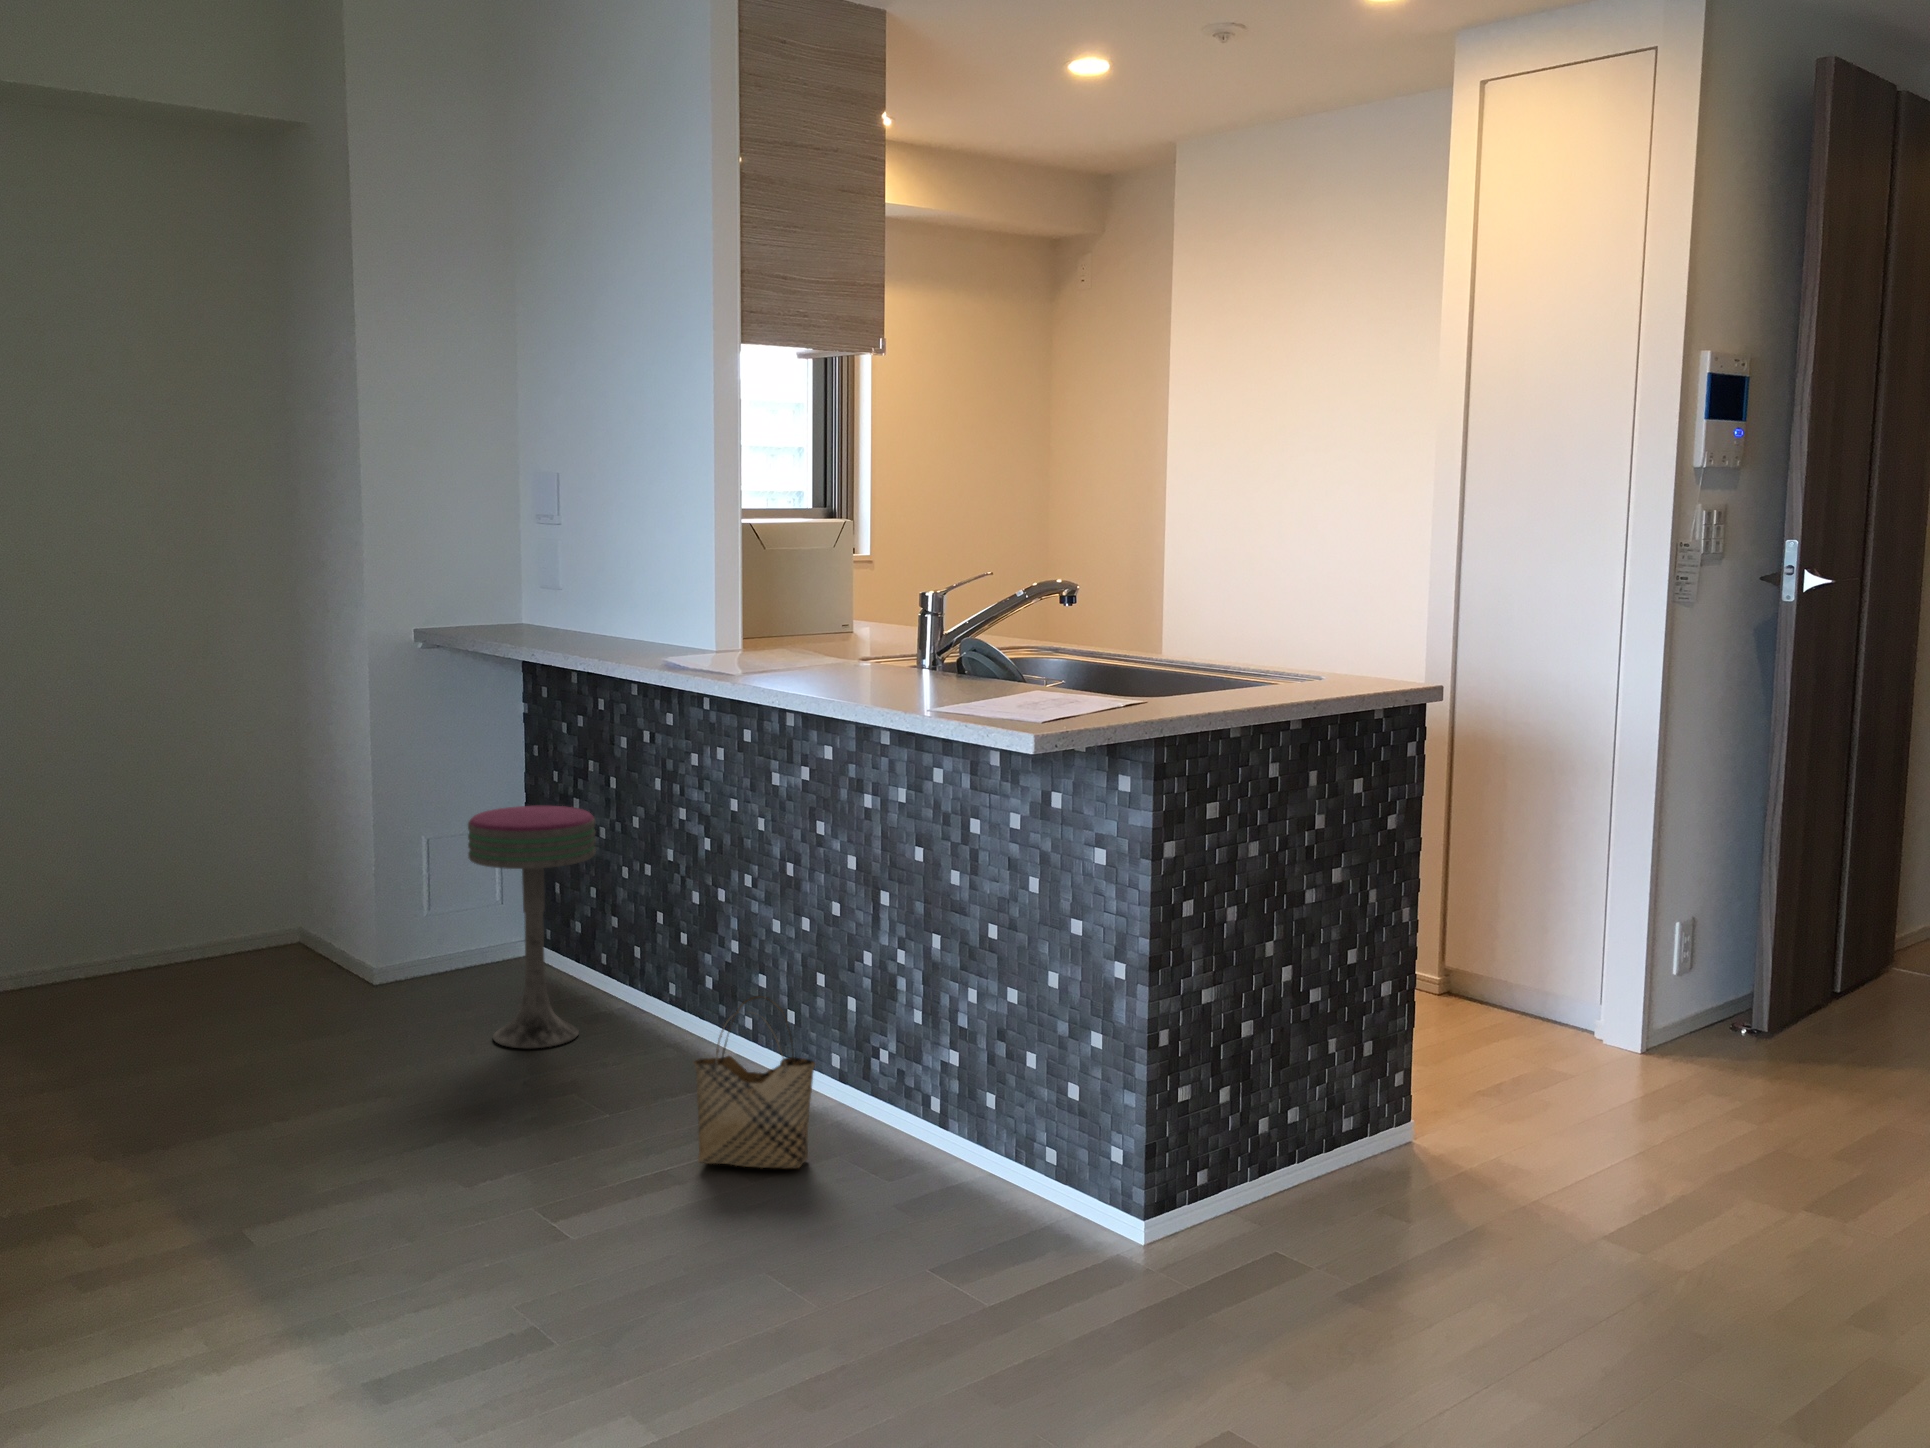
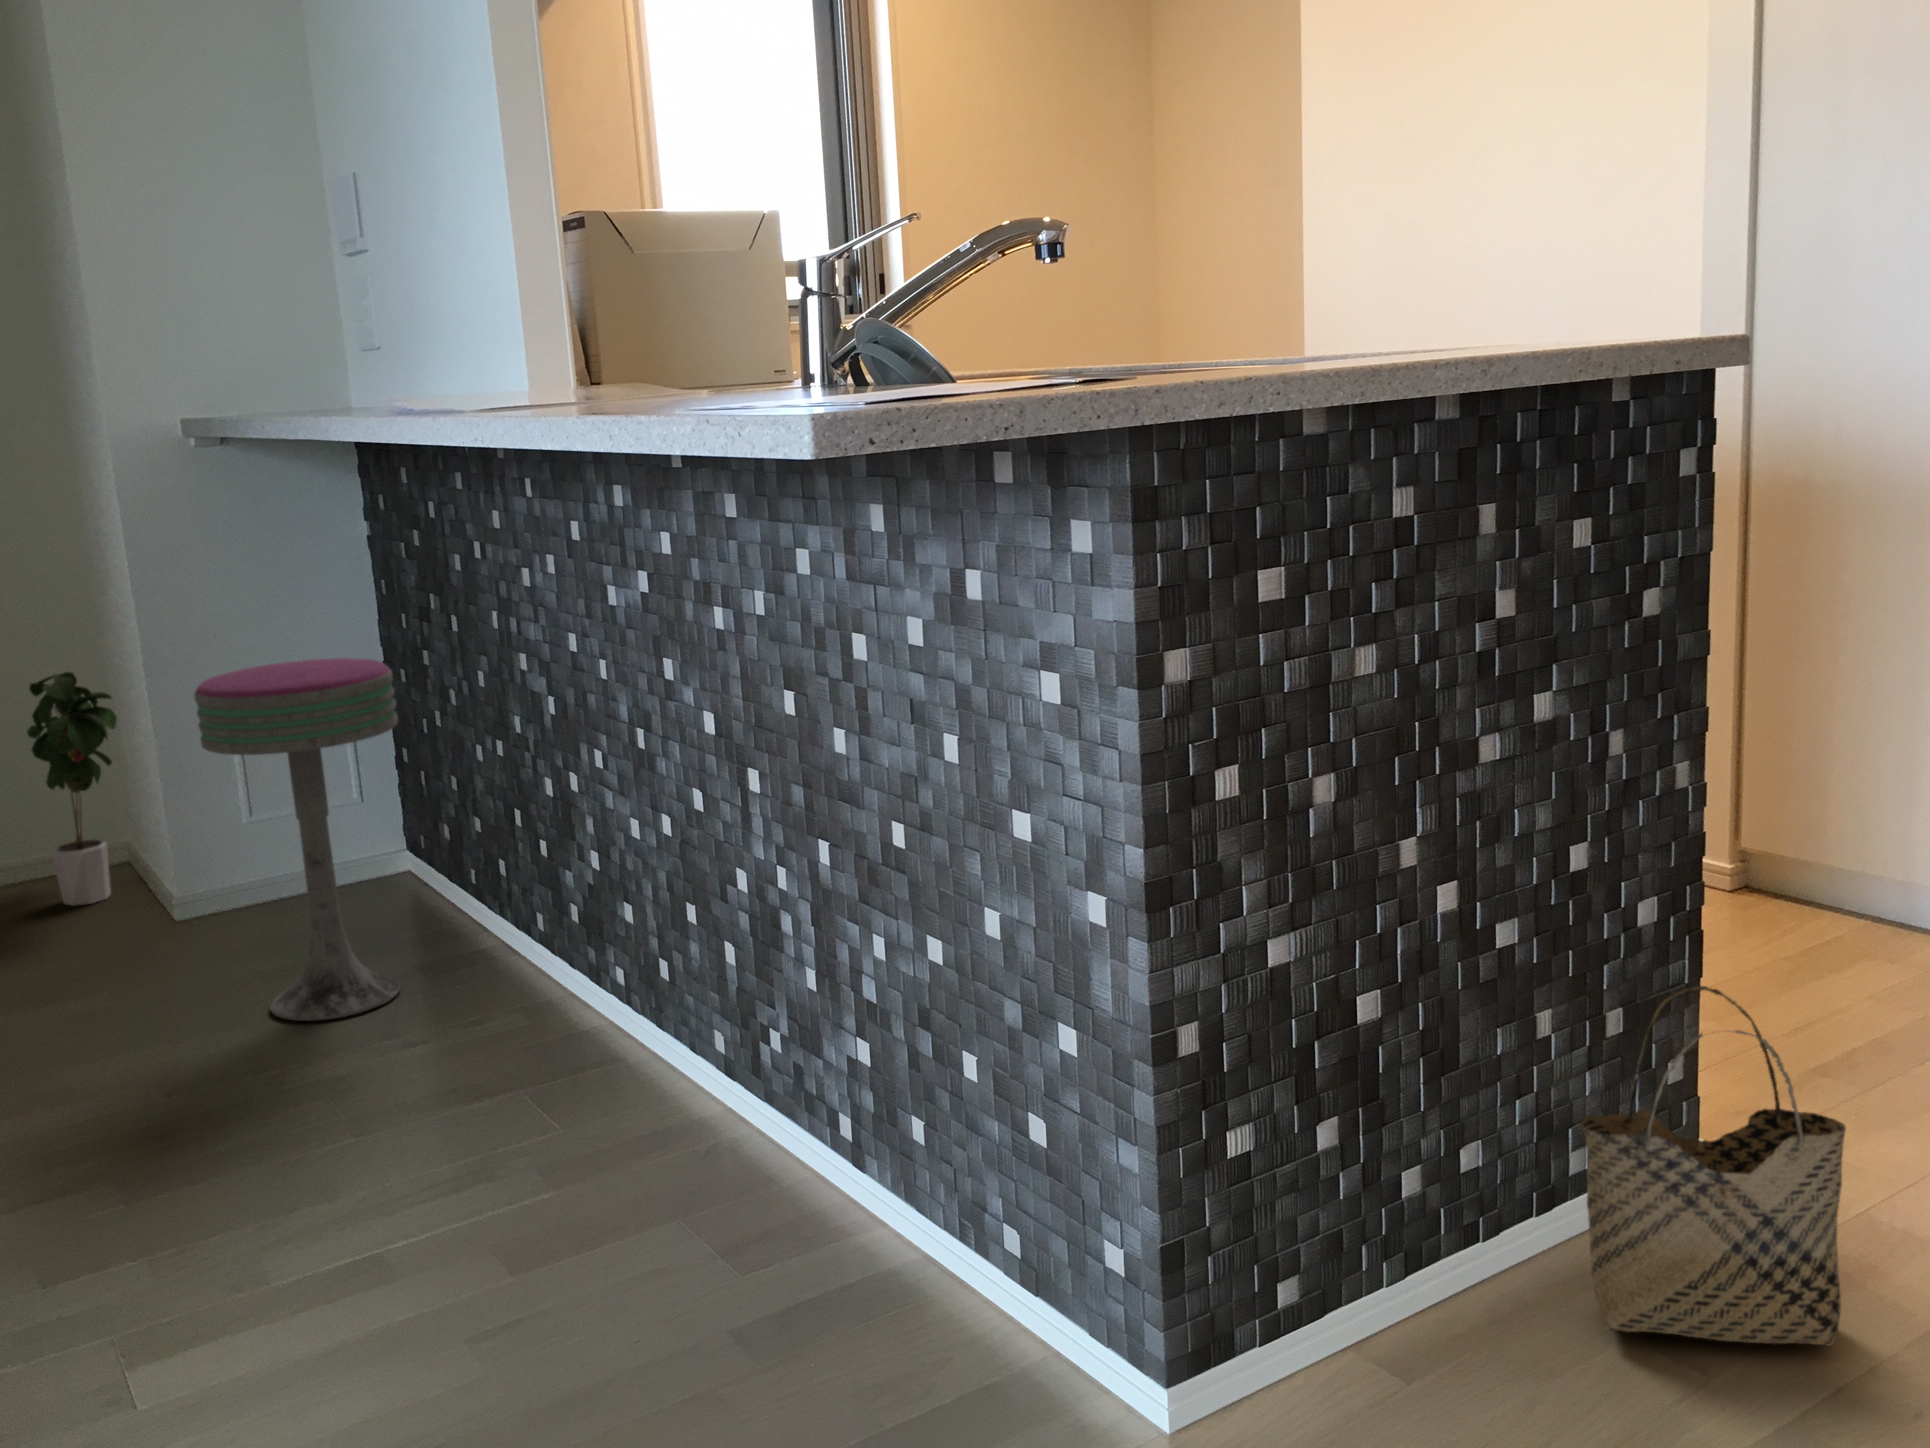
potted plant: none [254,799,338,971] -> present [27,672,117,905]
woven basket: present [694,996,815,1168] -> present [1580,985,1846,1345]

